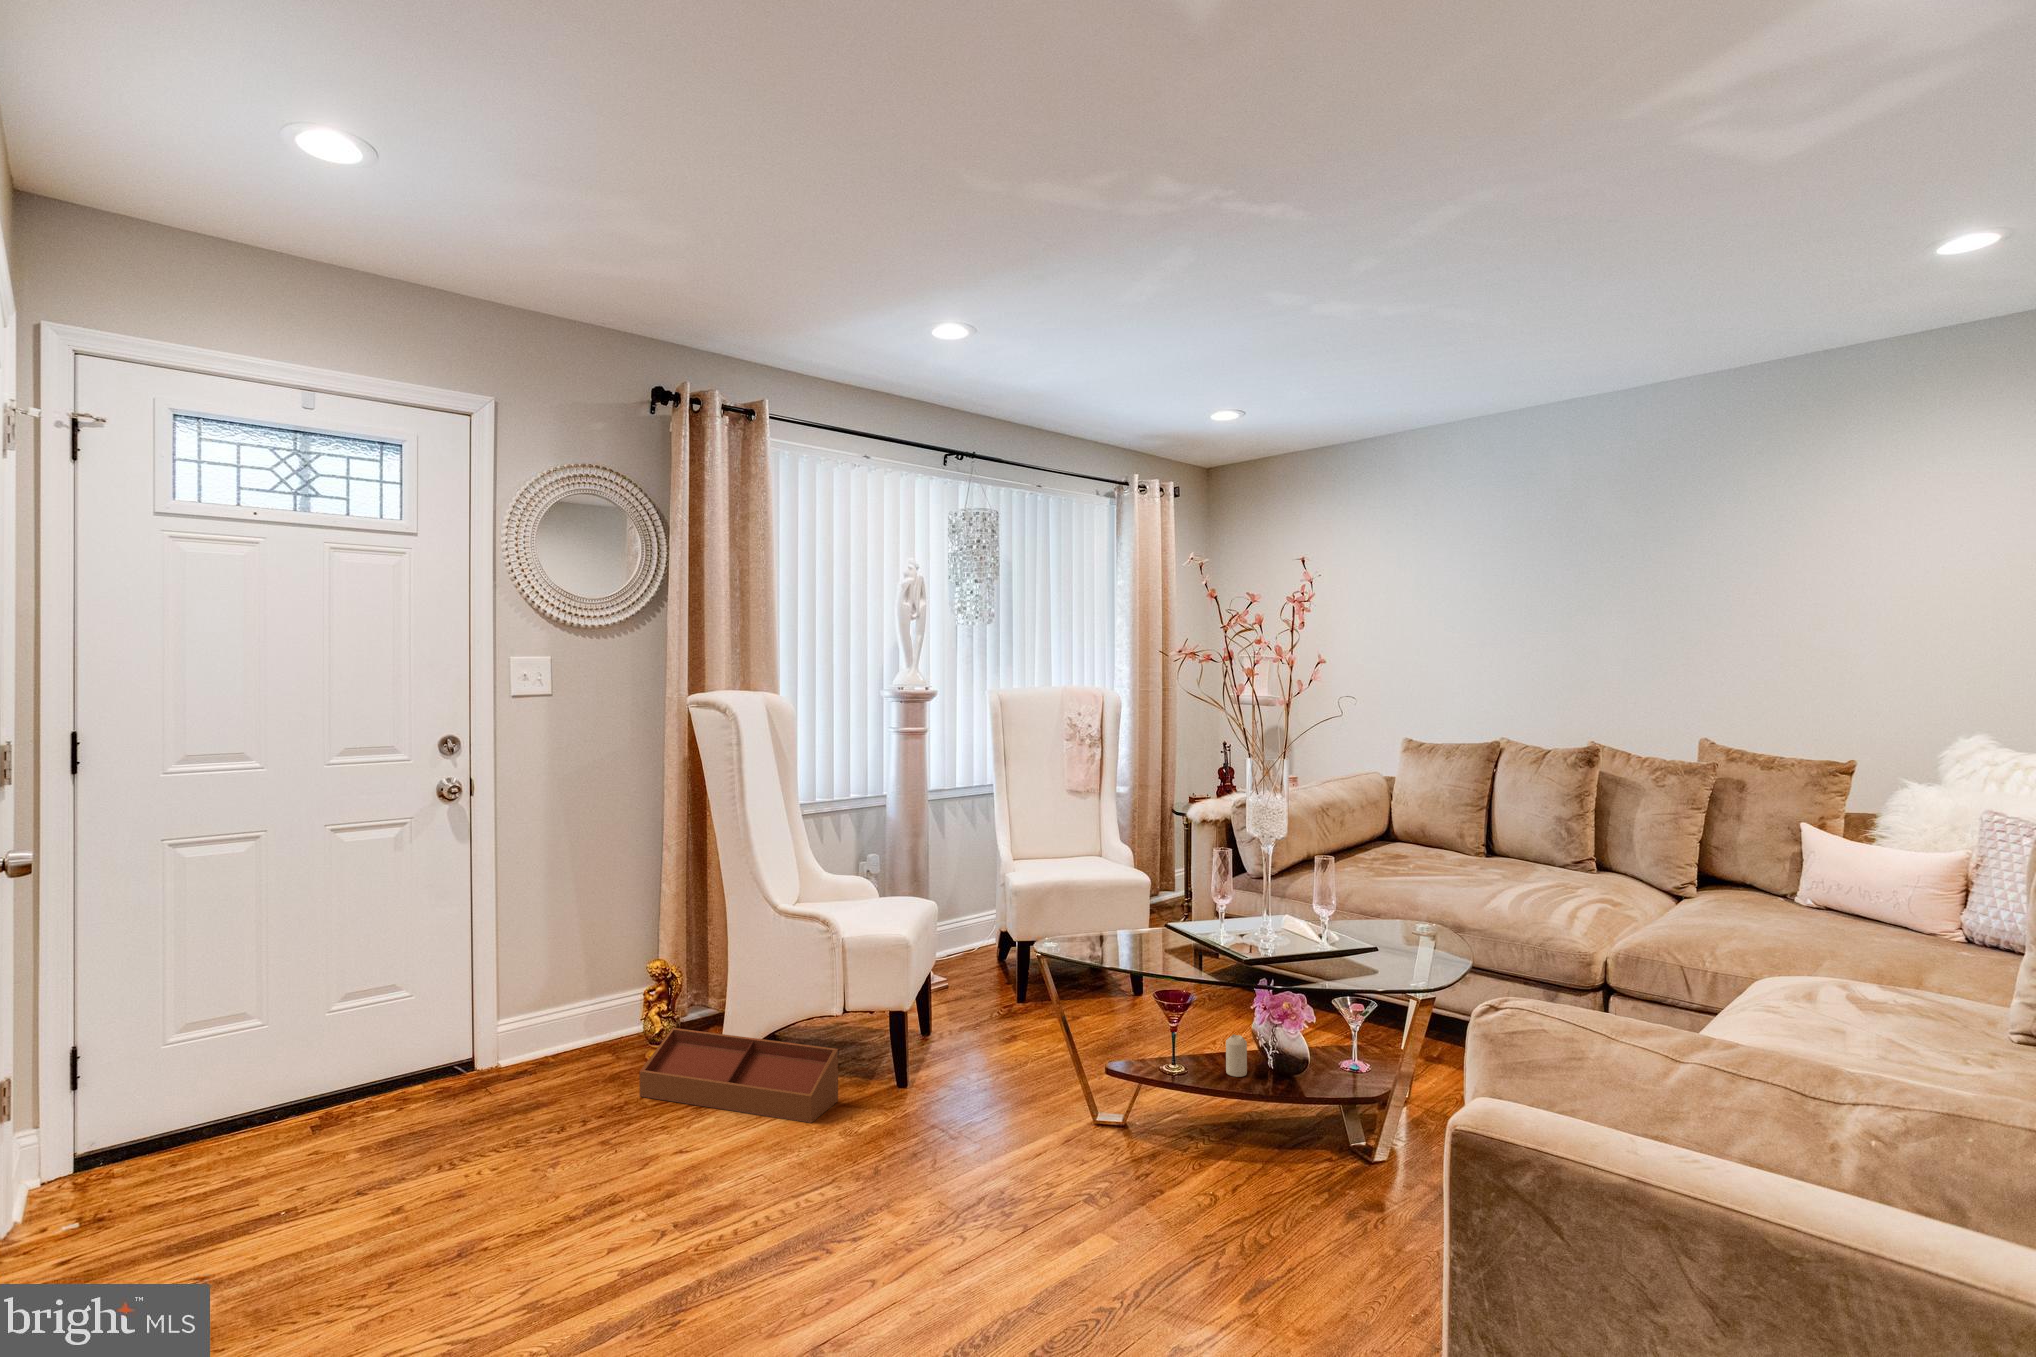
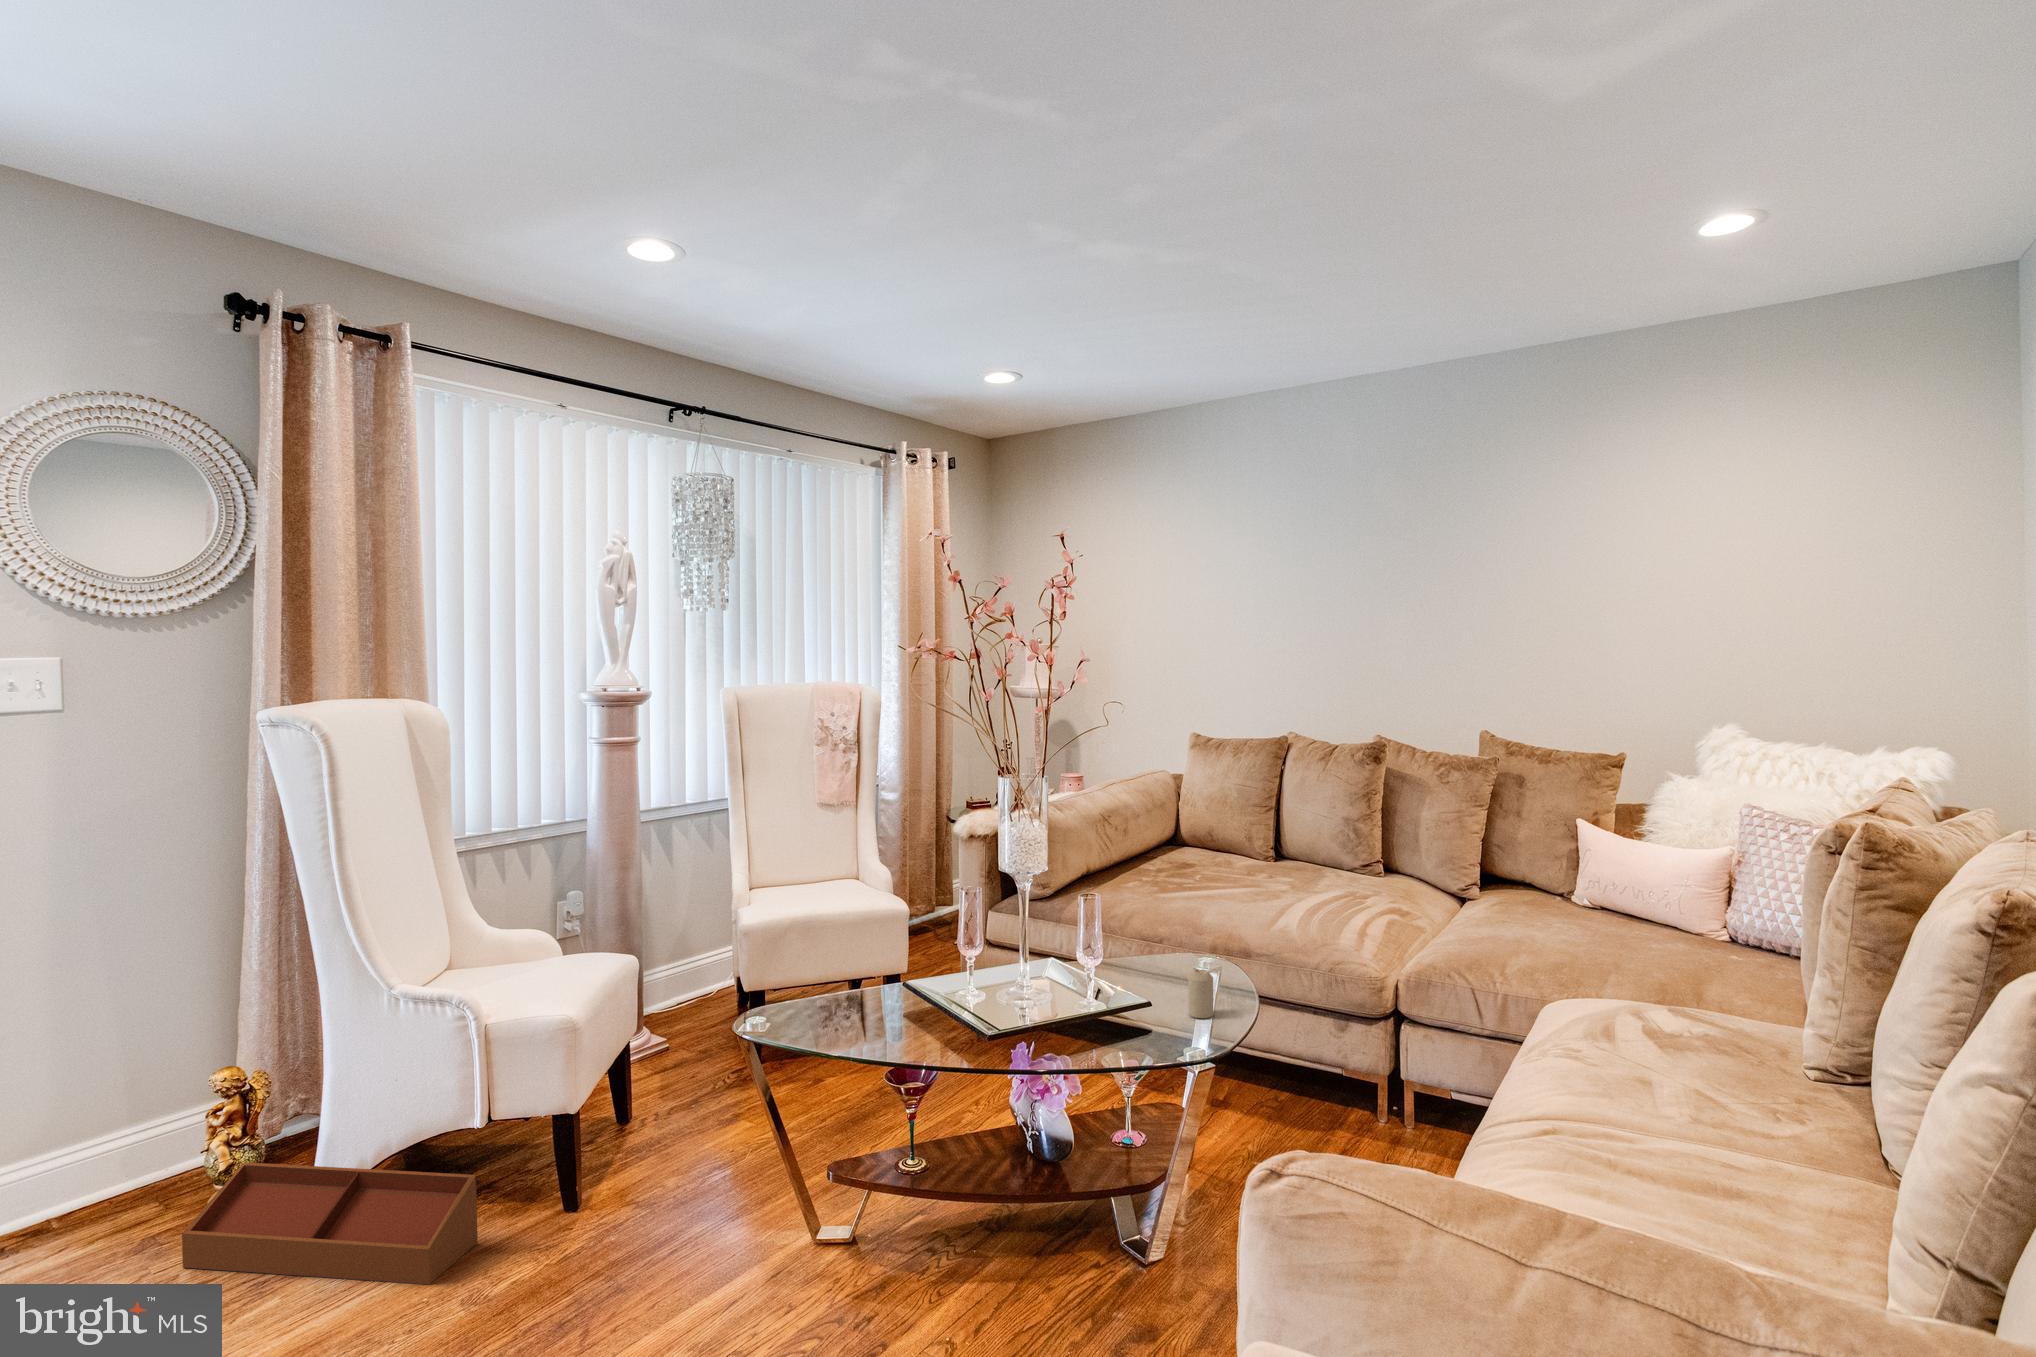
candle: present [1226,1034,1247,1077] -> present [1188,969,1213,1018]

